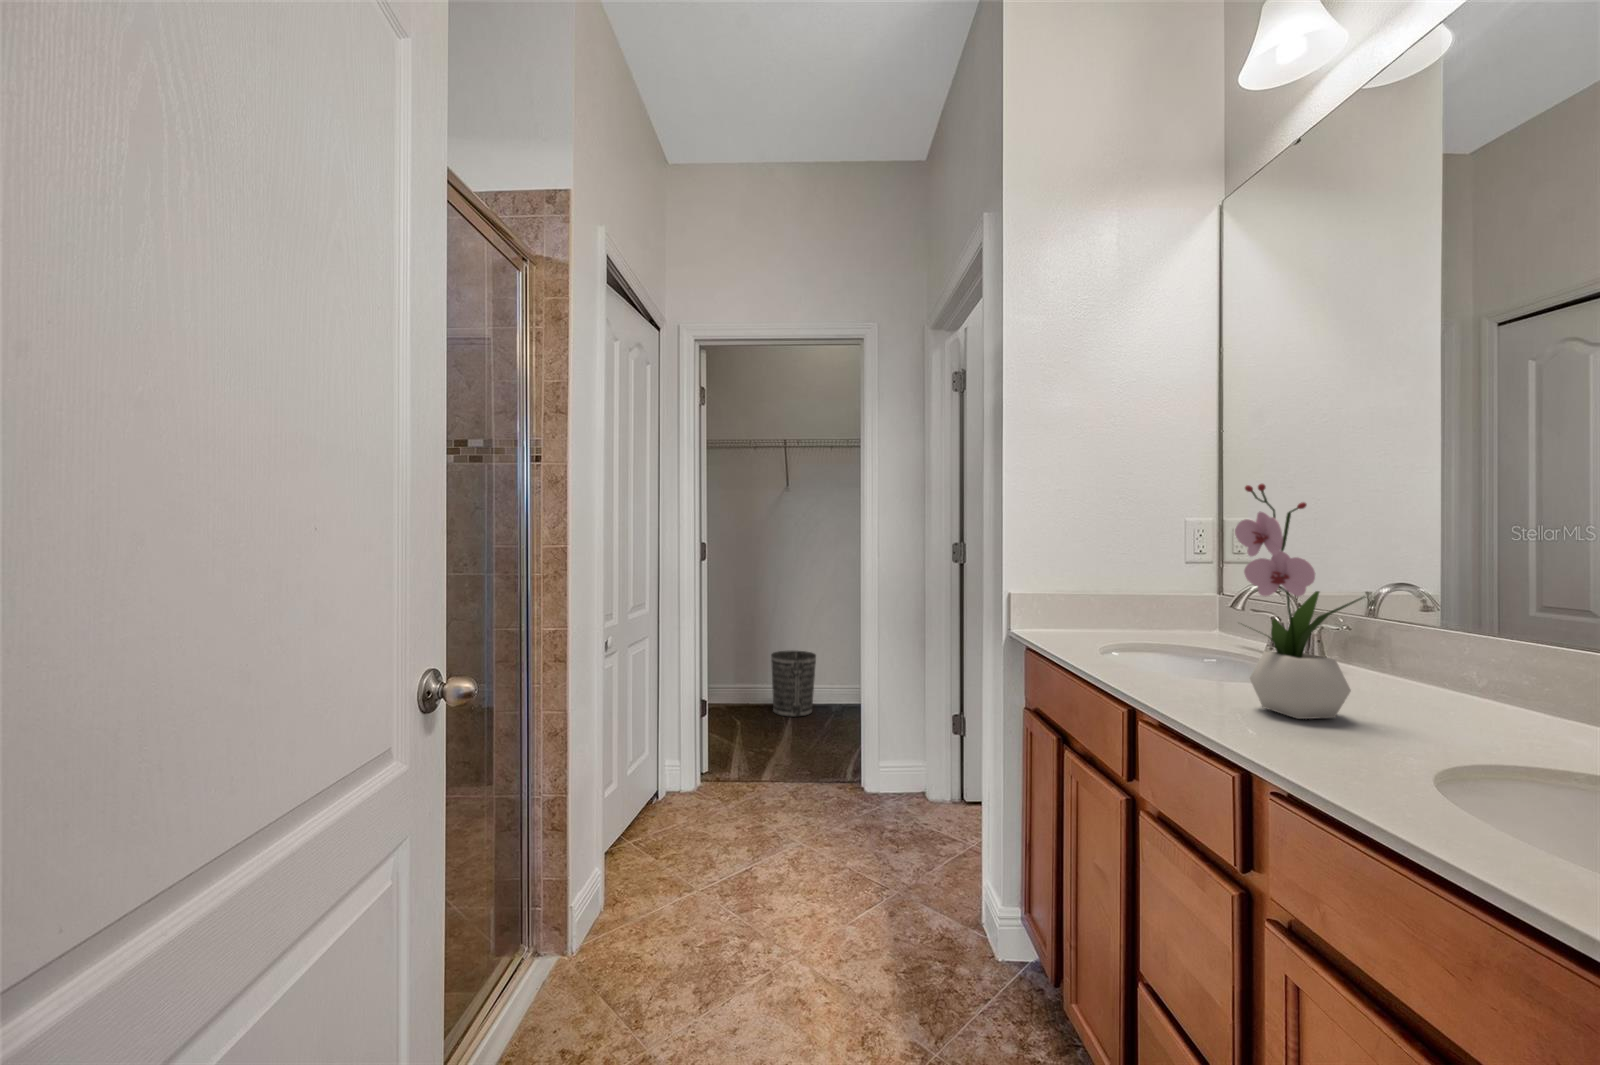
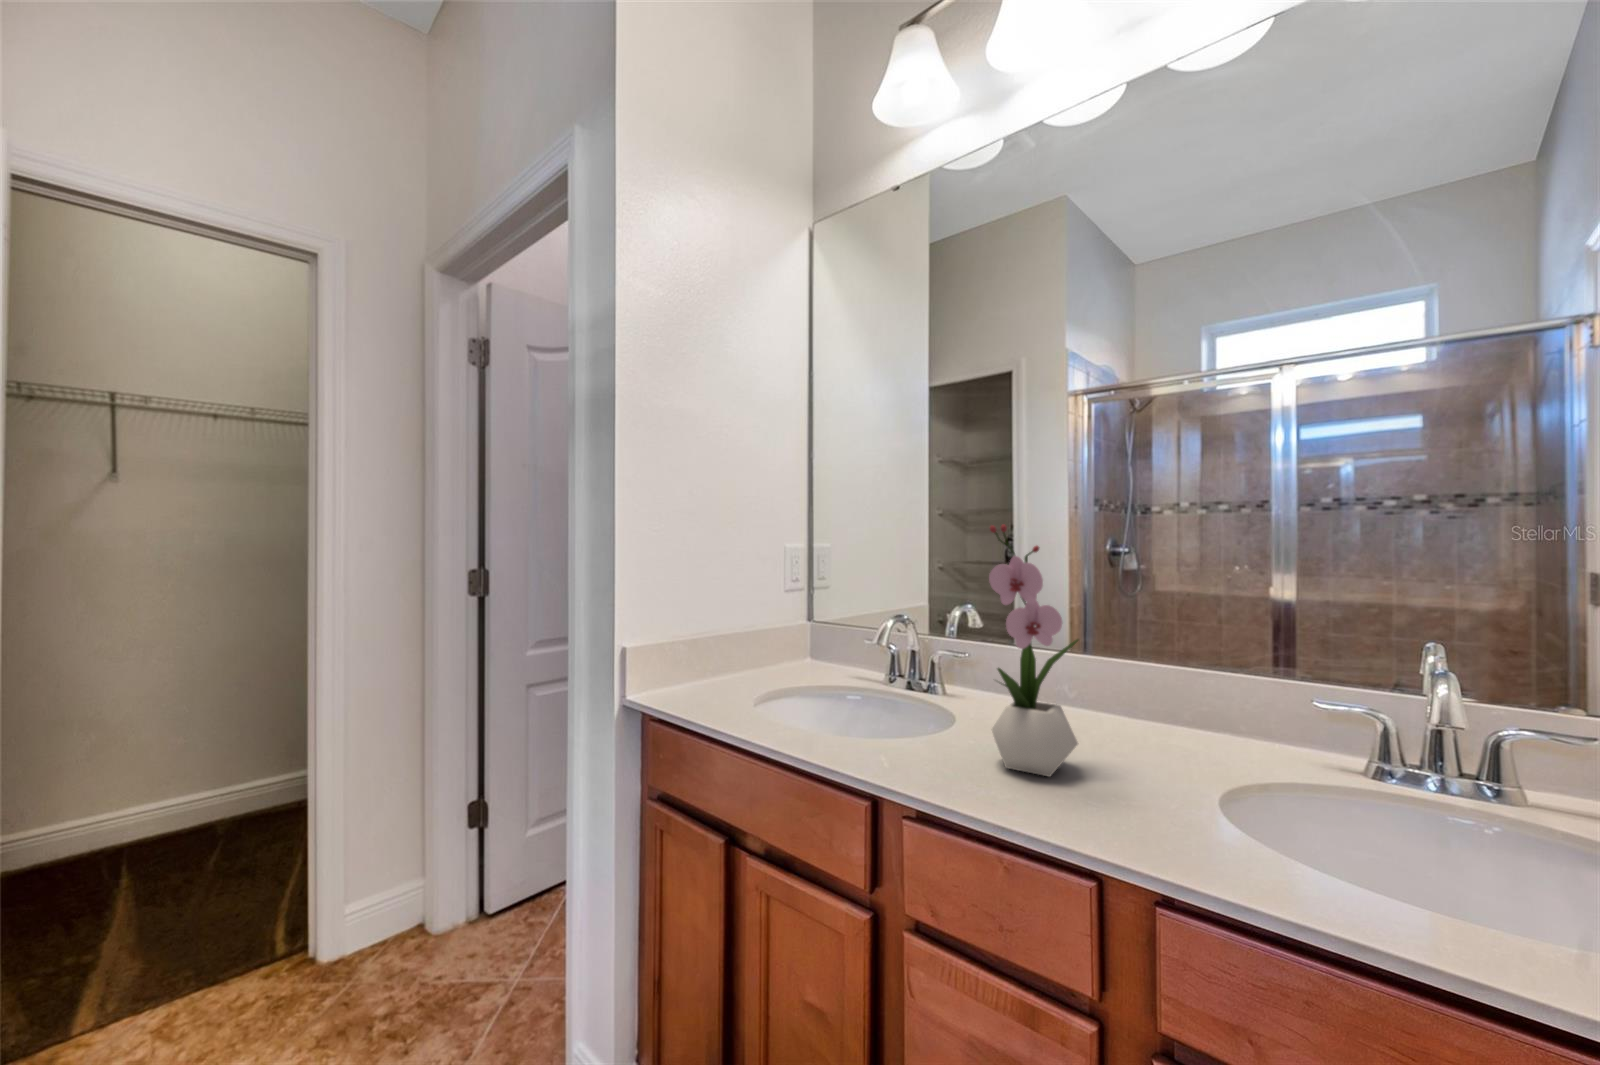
wastebasket: present [771,651,816,717] -> none [73,750,184,877]

